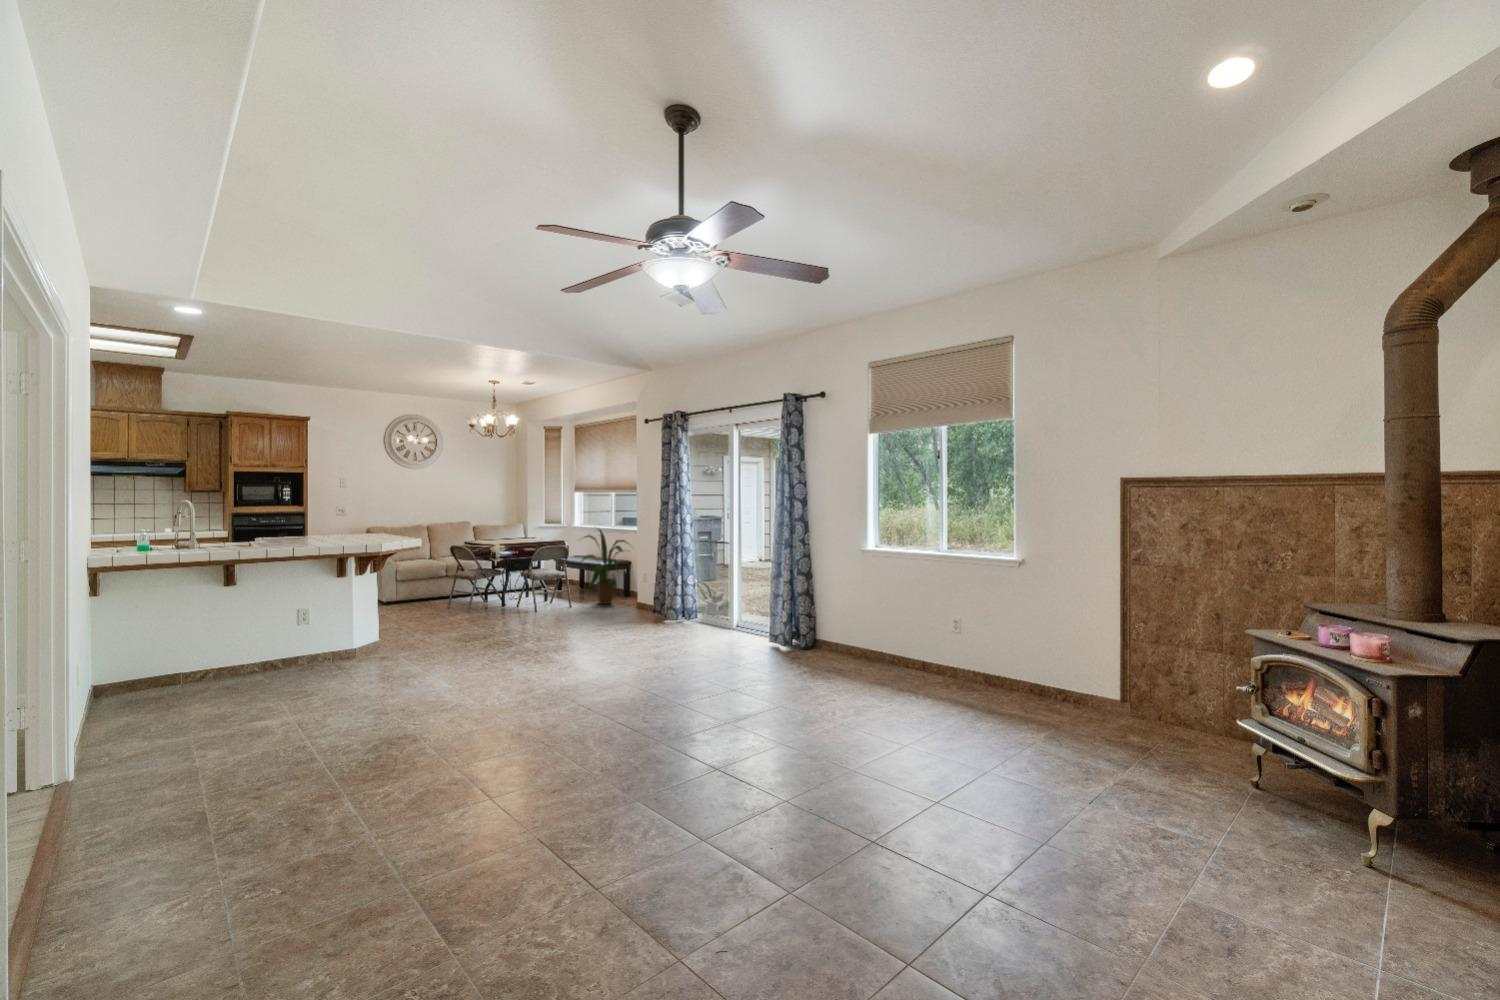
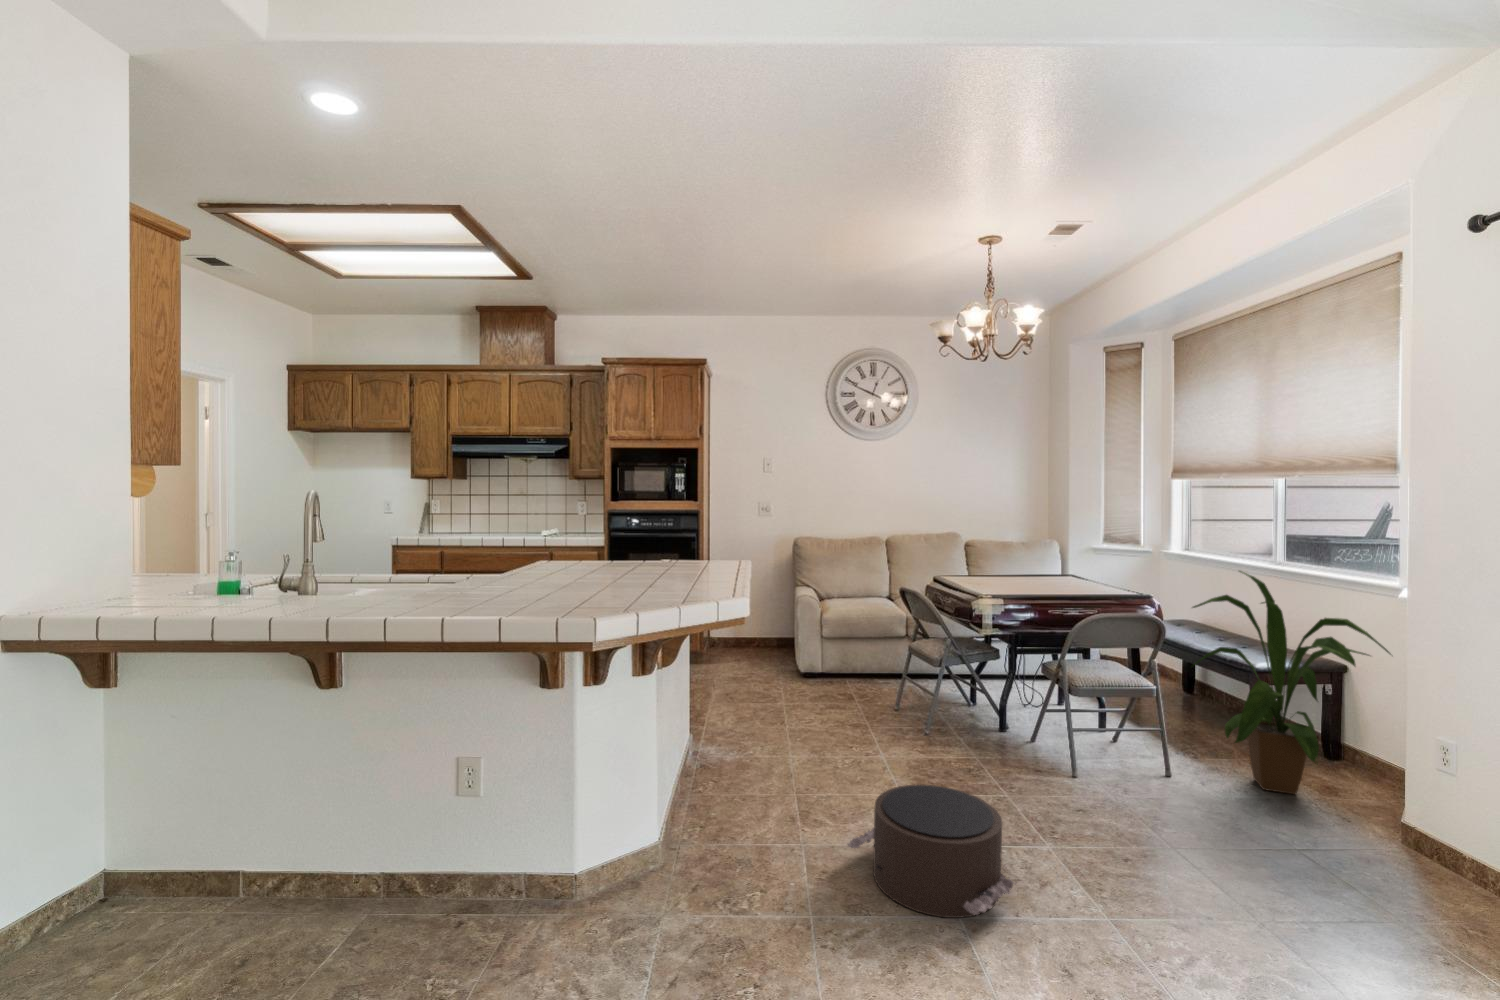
pouf: none [460,604,522,636] -> present [848,784,1016,918]

